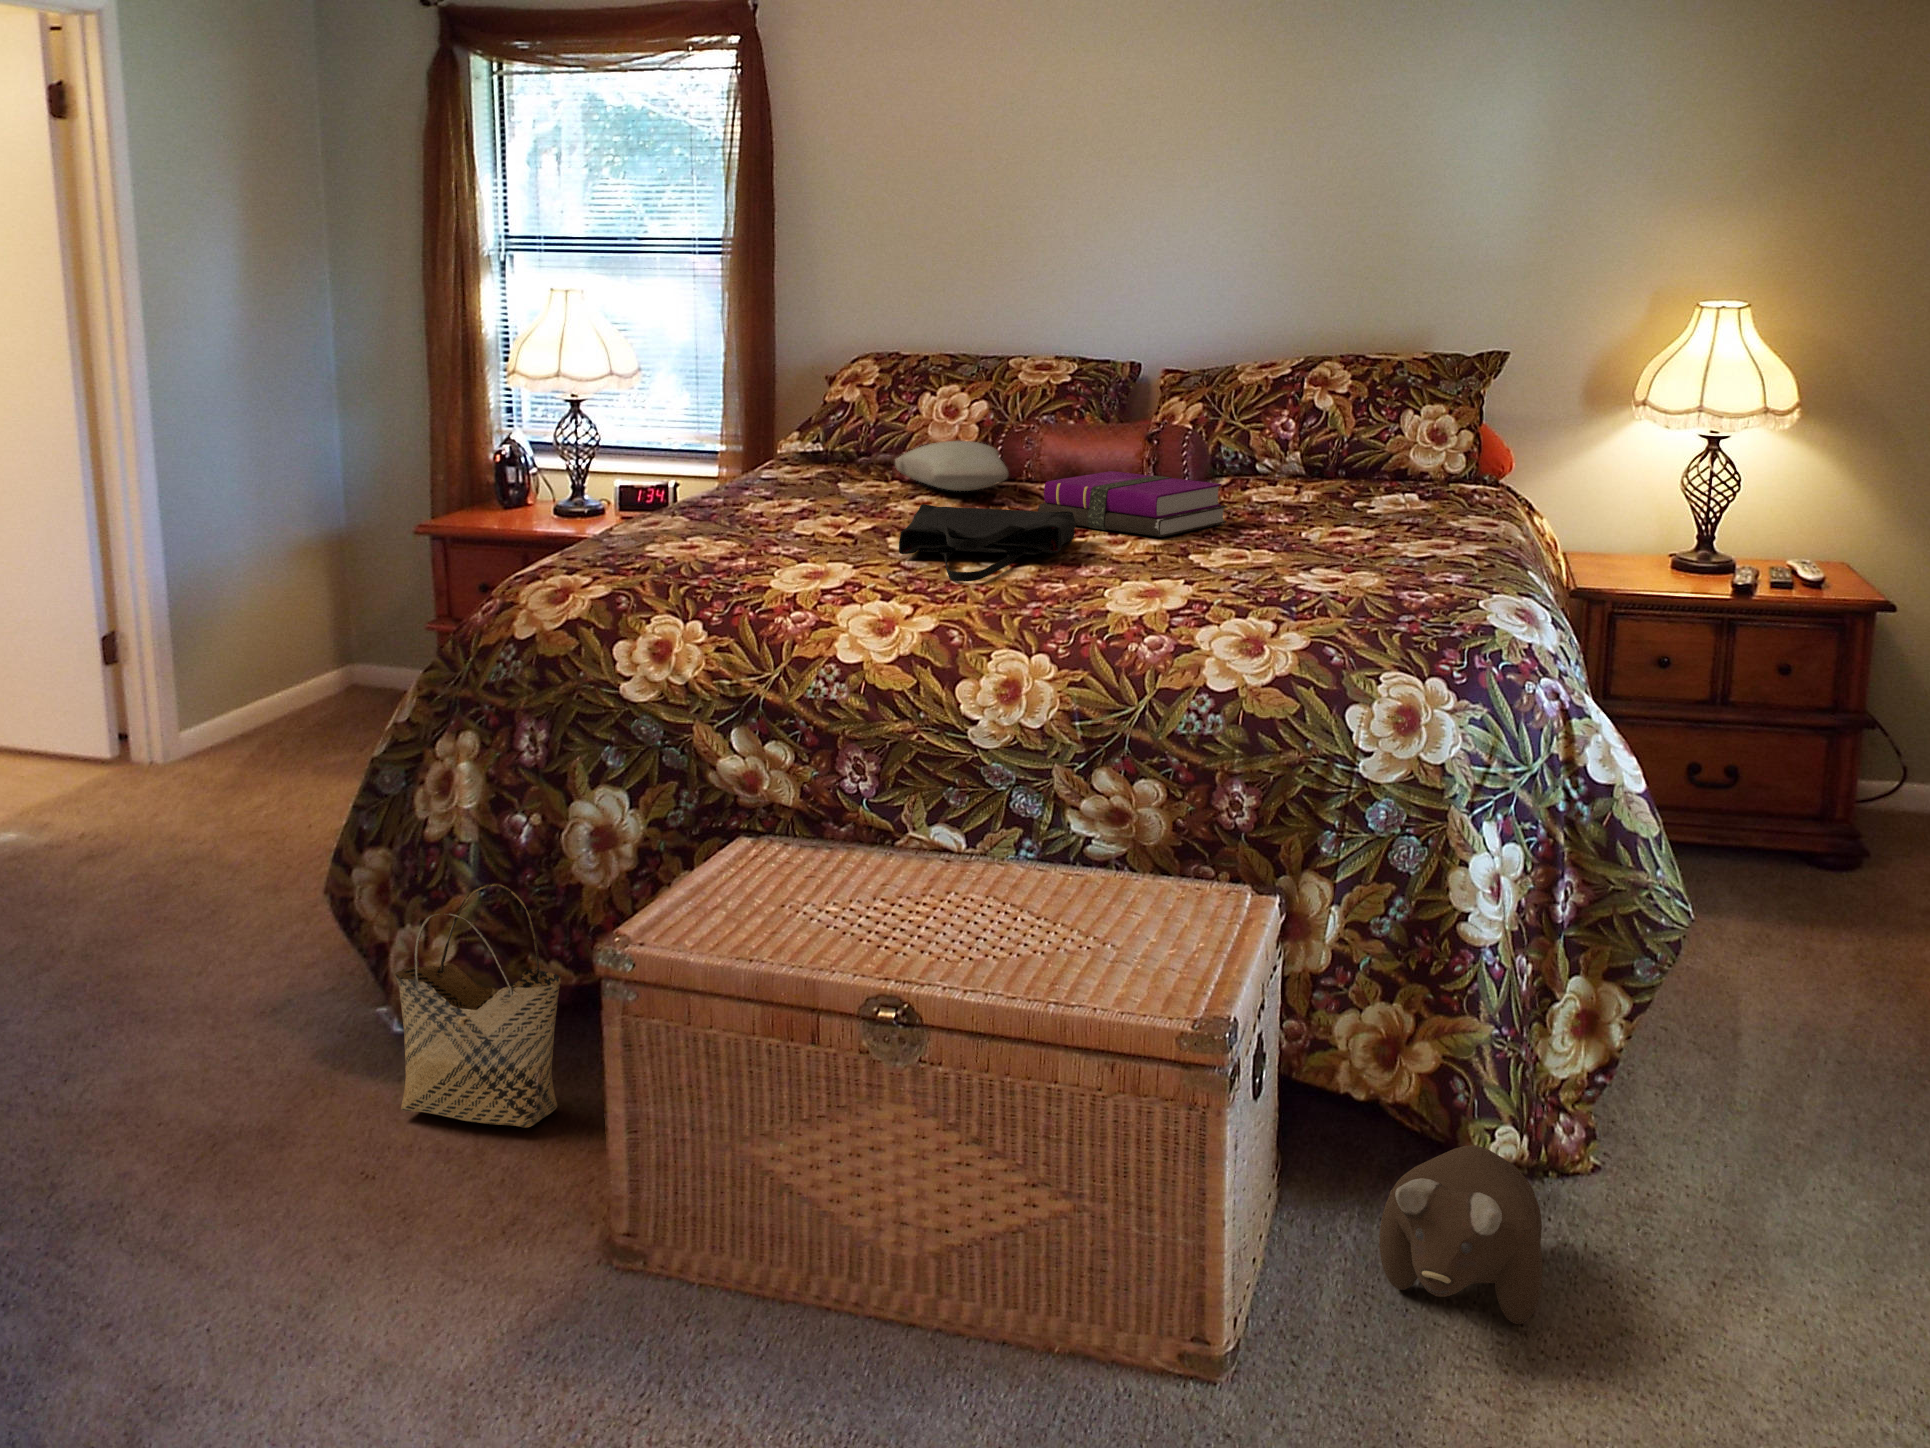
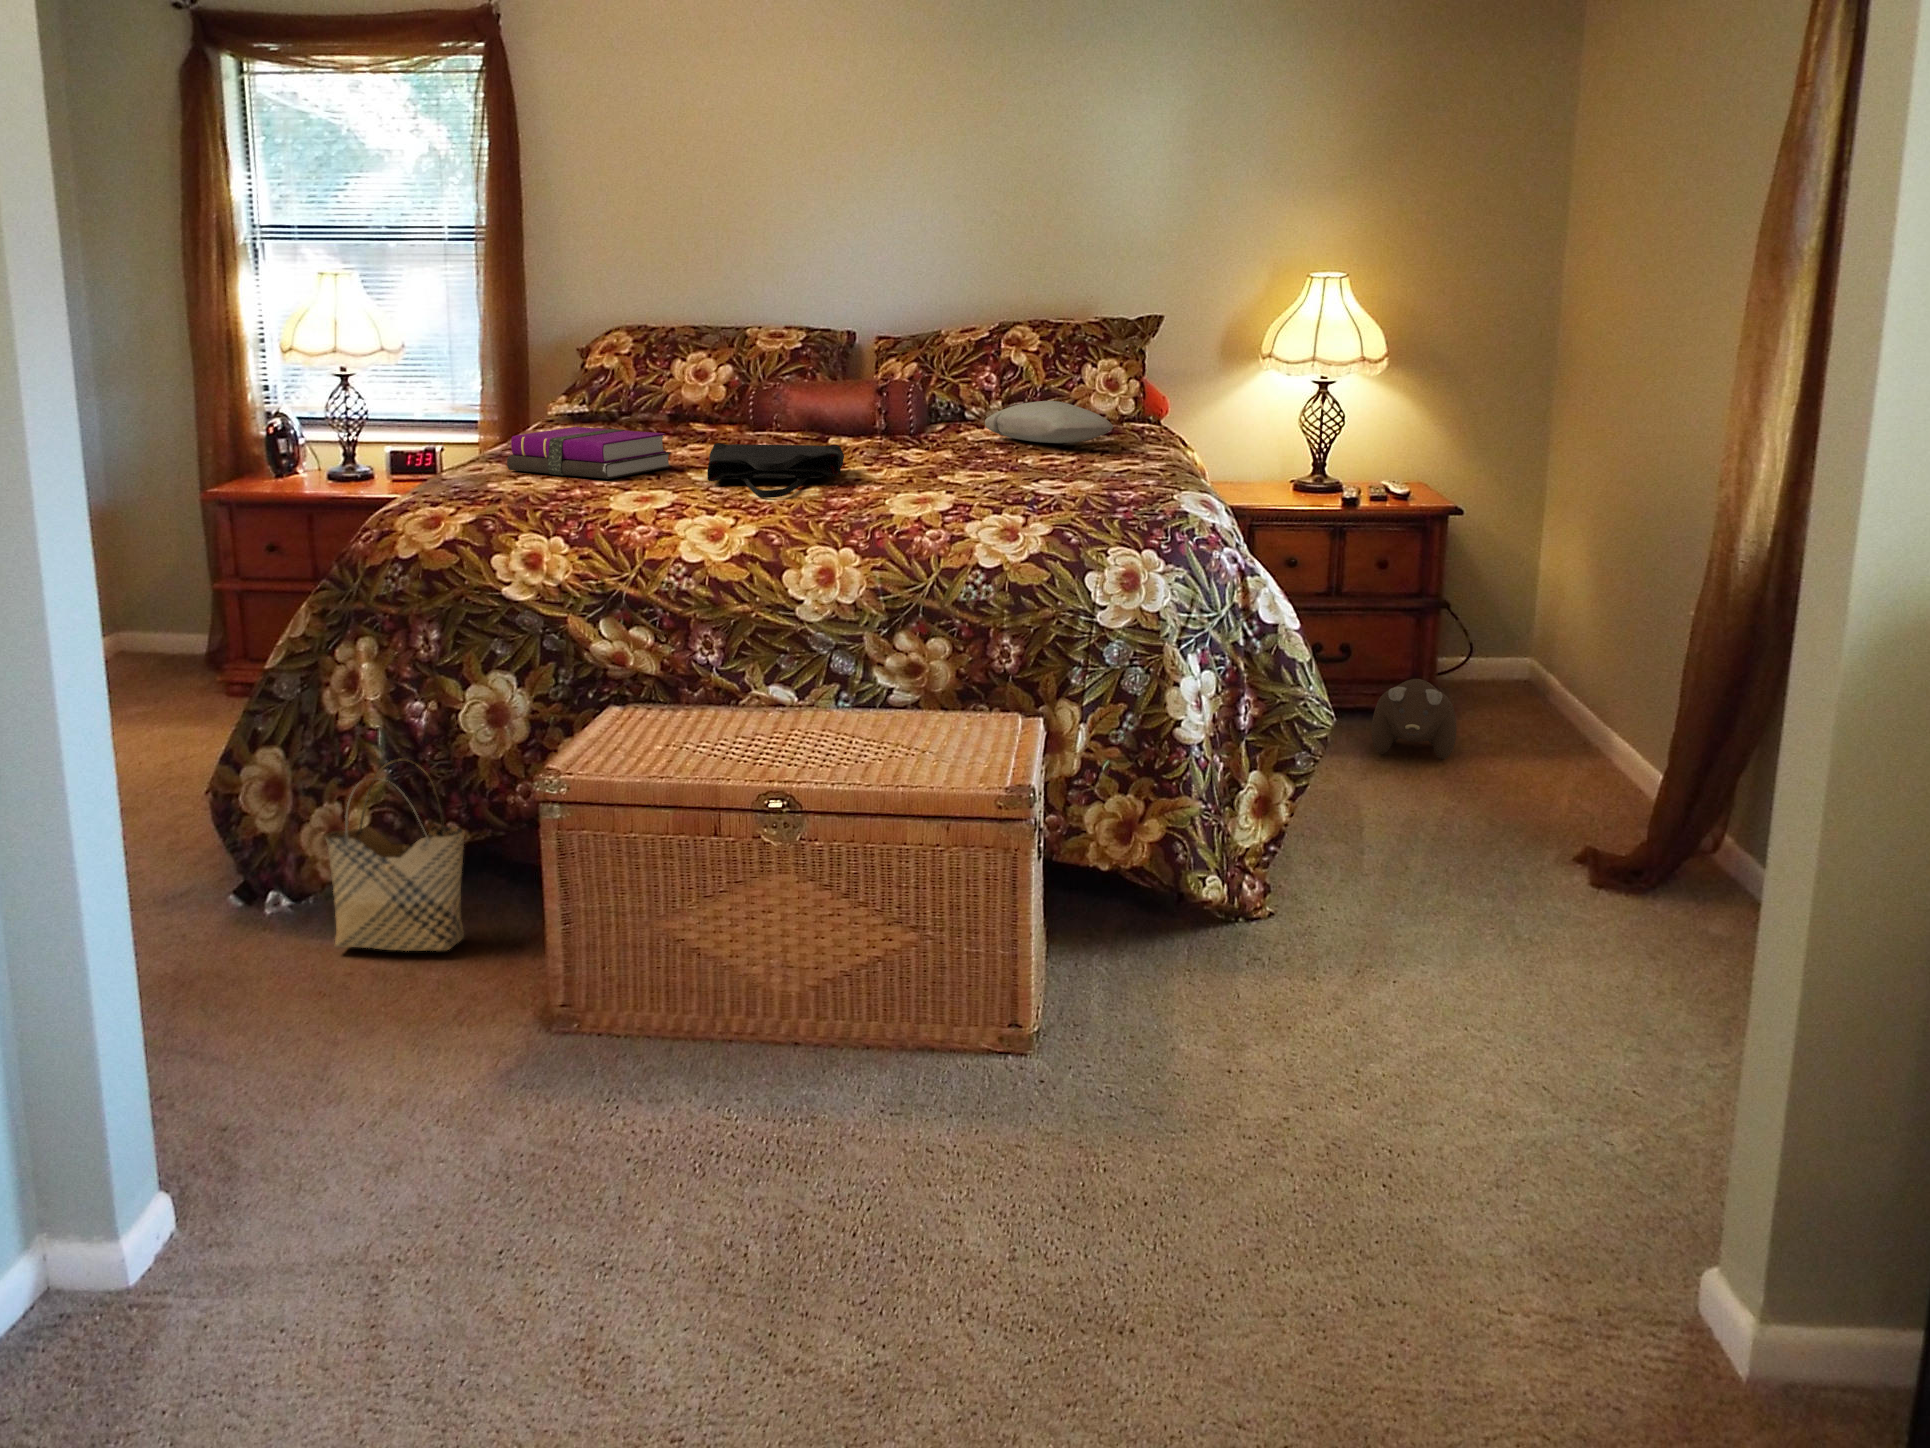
pillow: present [895,441,1008,491] -> present [985,401,1113,443]
notebook: present [1038,471,1227,537] -> present [507,427,672,479]
plush toy: present [1379,1146,1543,1324] -> present [1372,679,1456,759]

